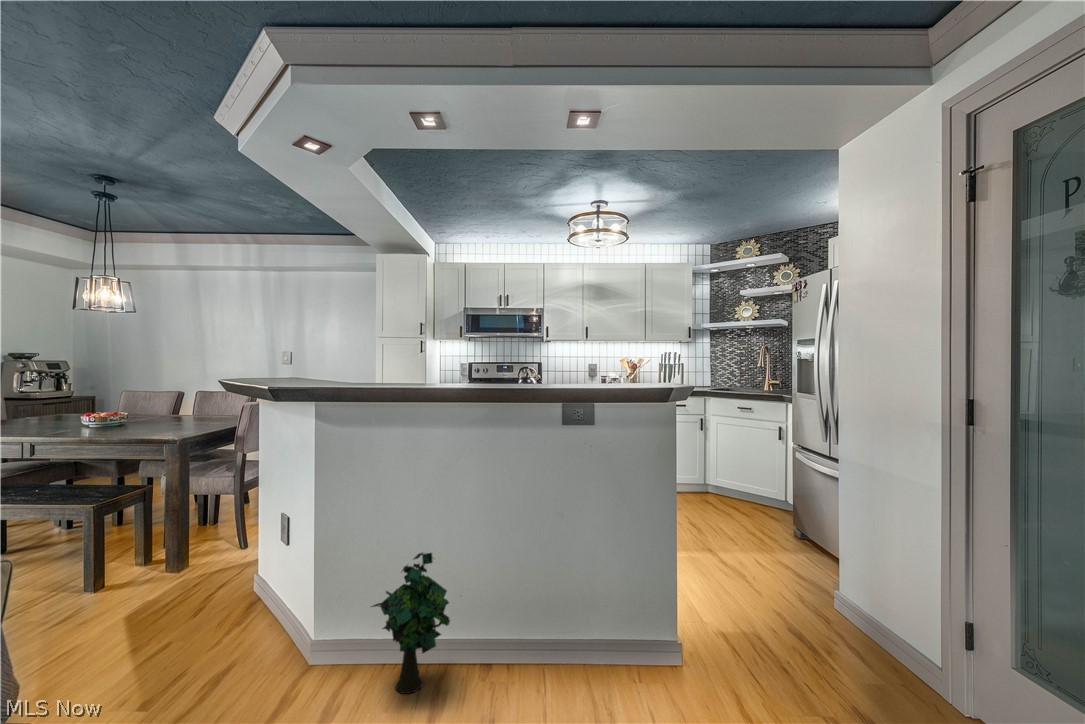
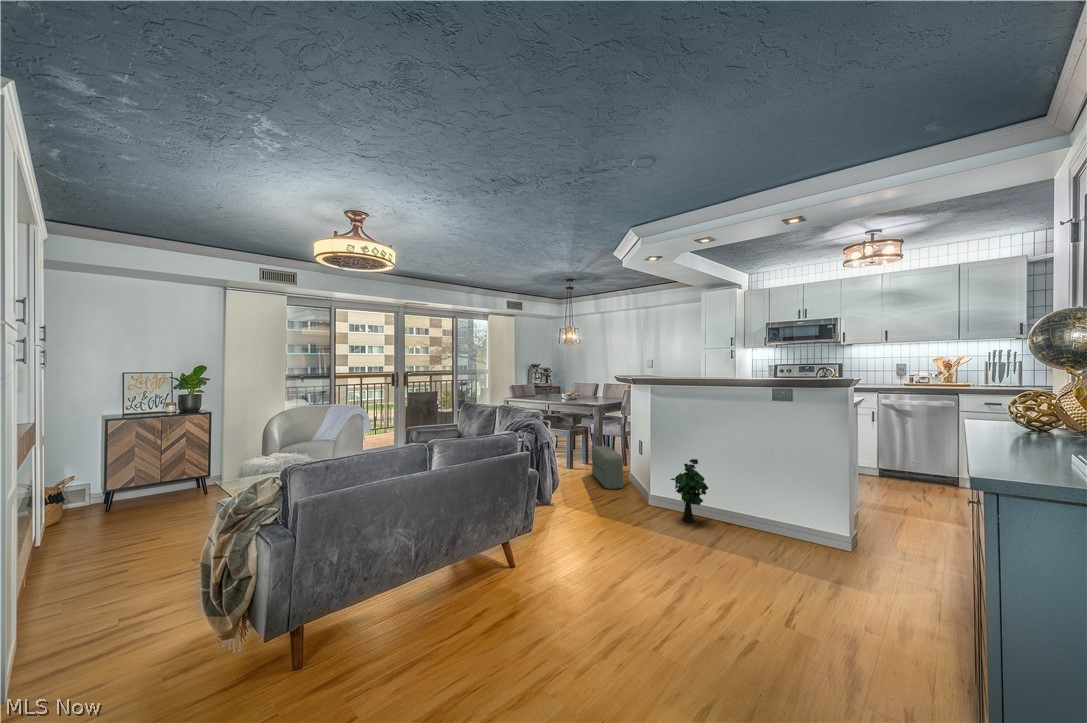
pouf: none [160,526,242,637] -> present [592,446,623,489]

